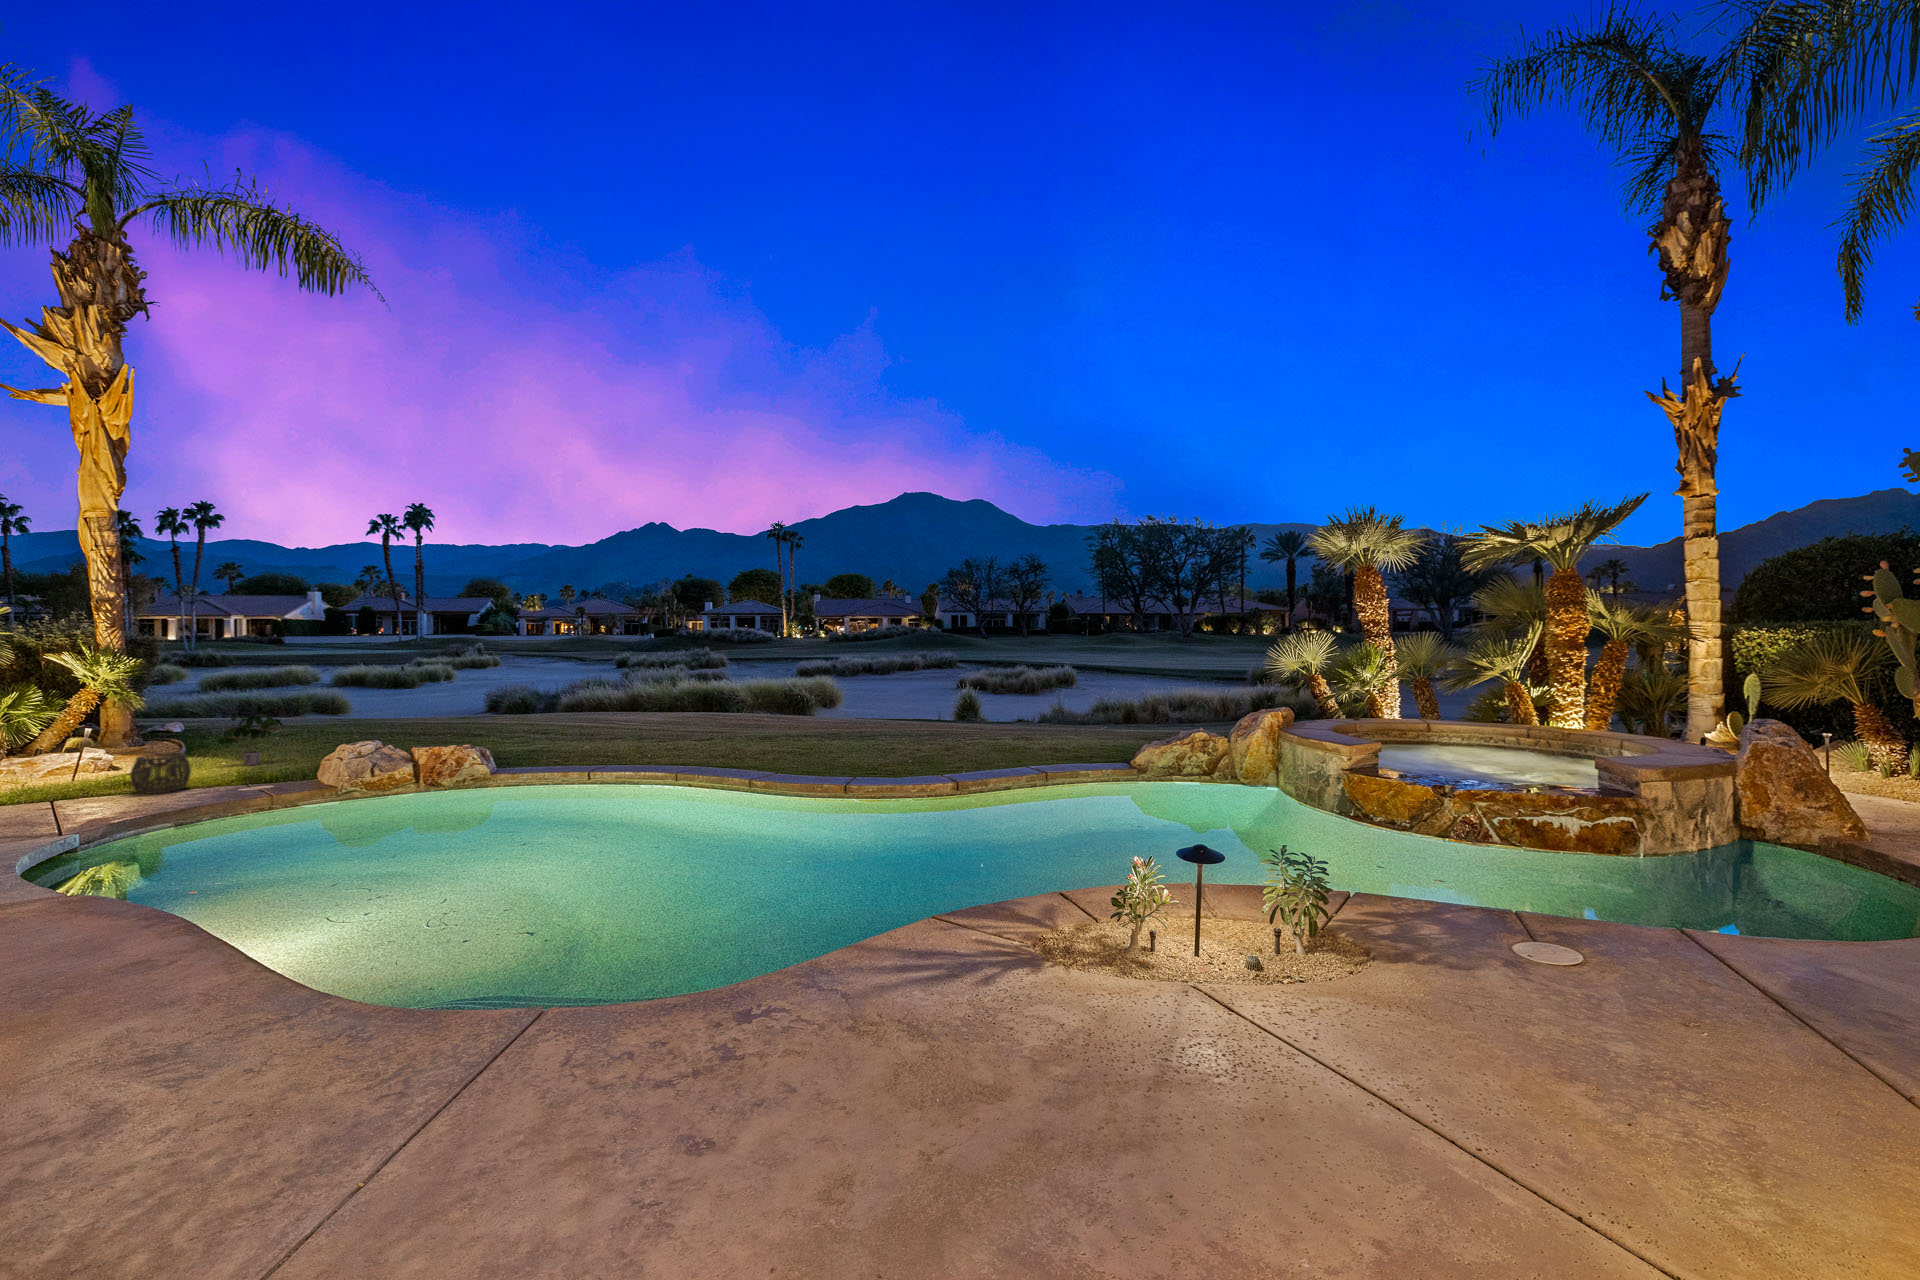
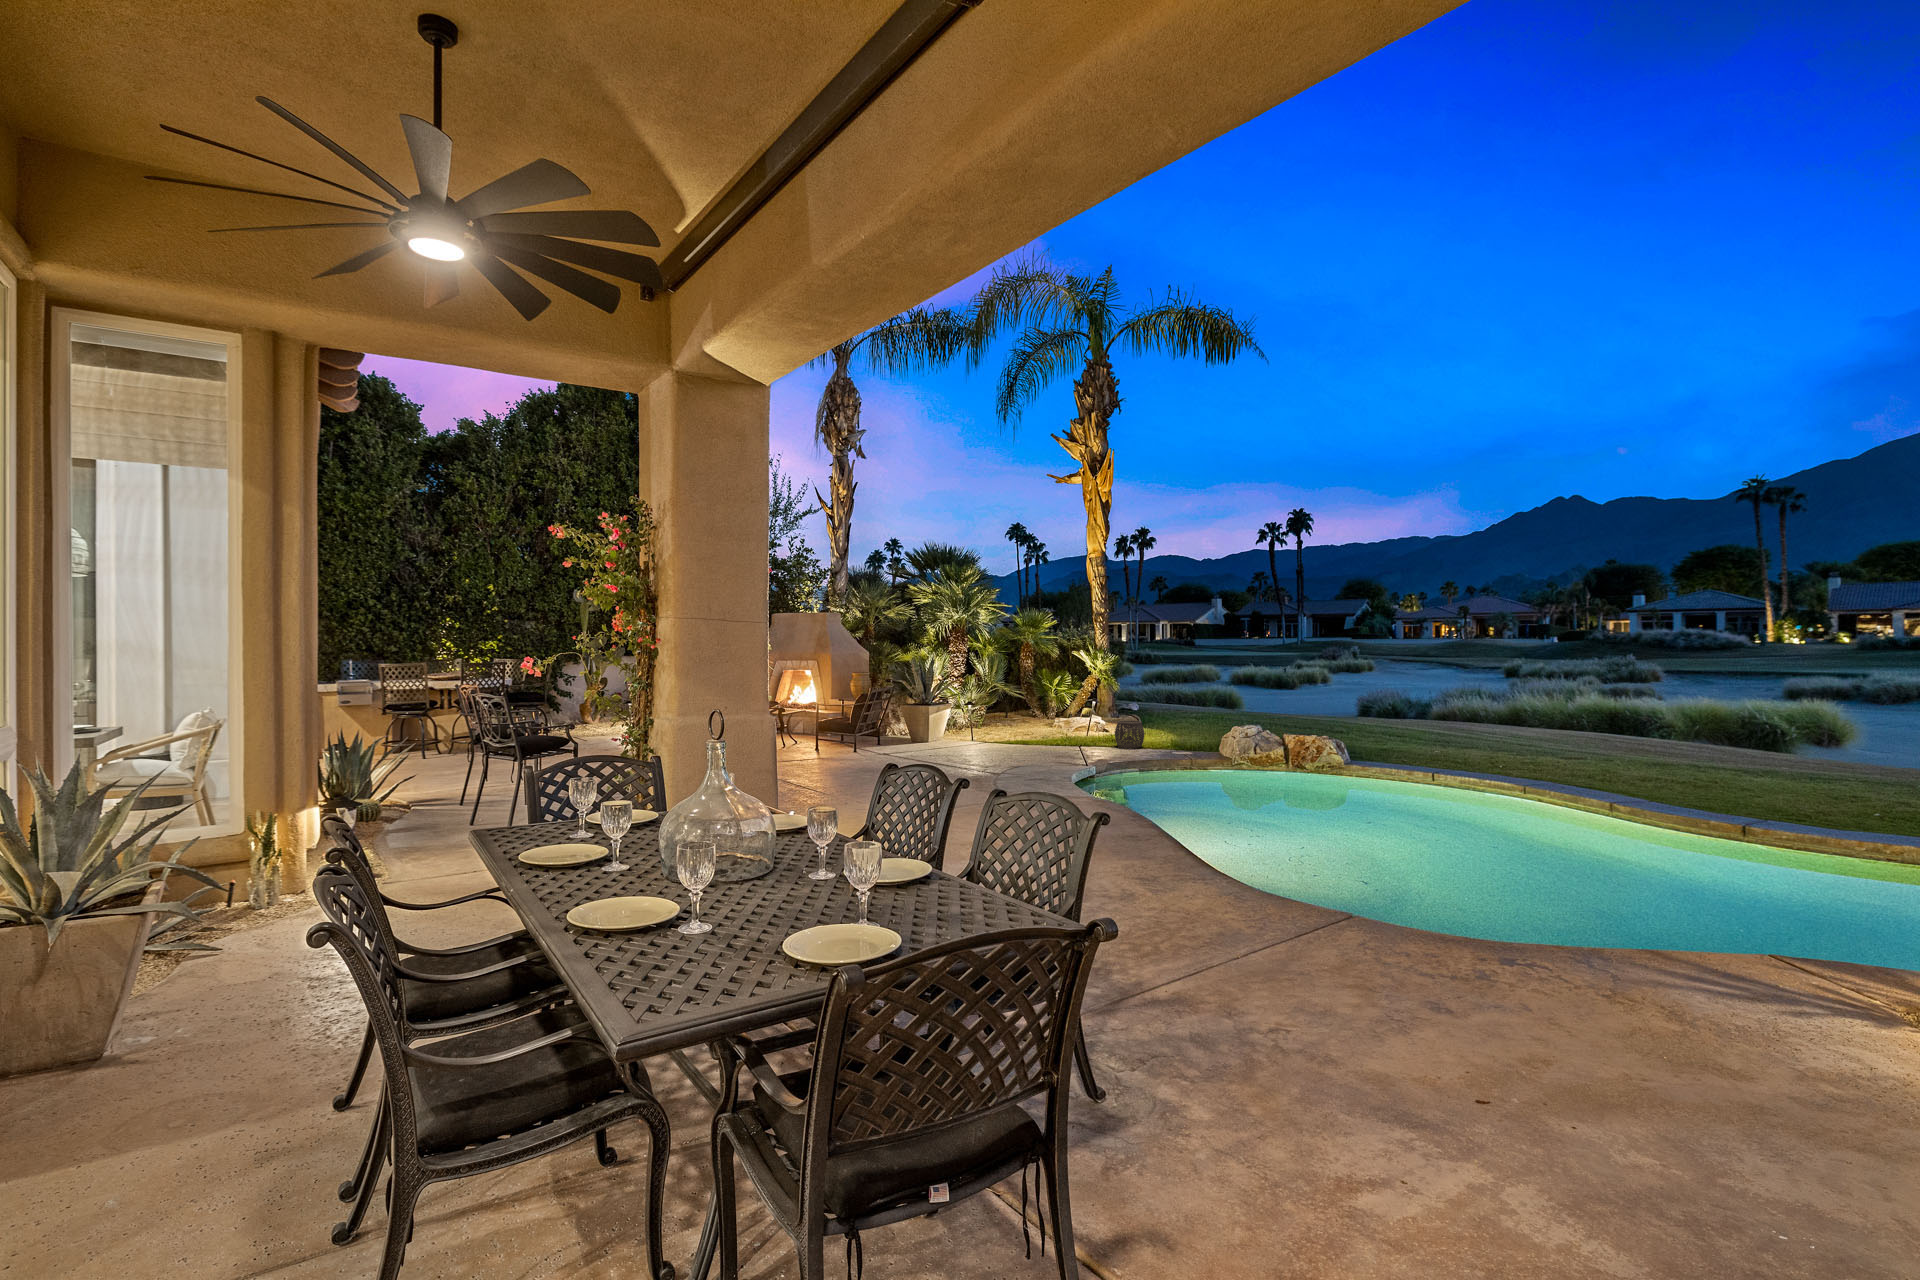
potted plant: present [217,714,283,766] -> none [1158,698,1195,737]

